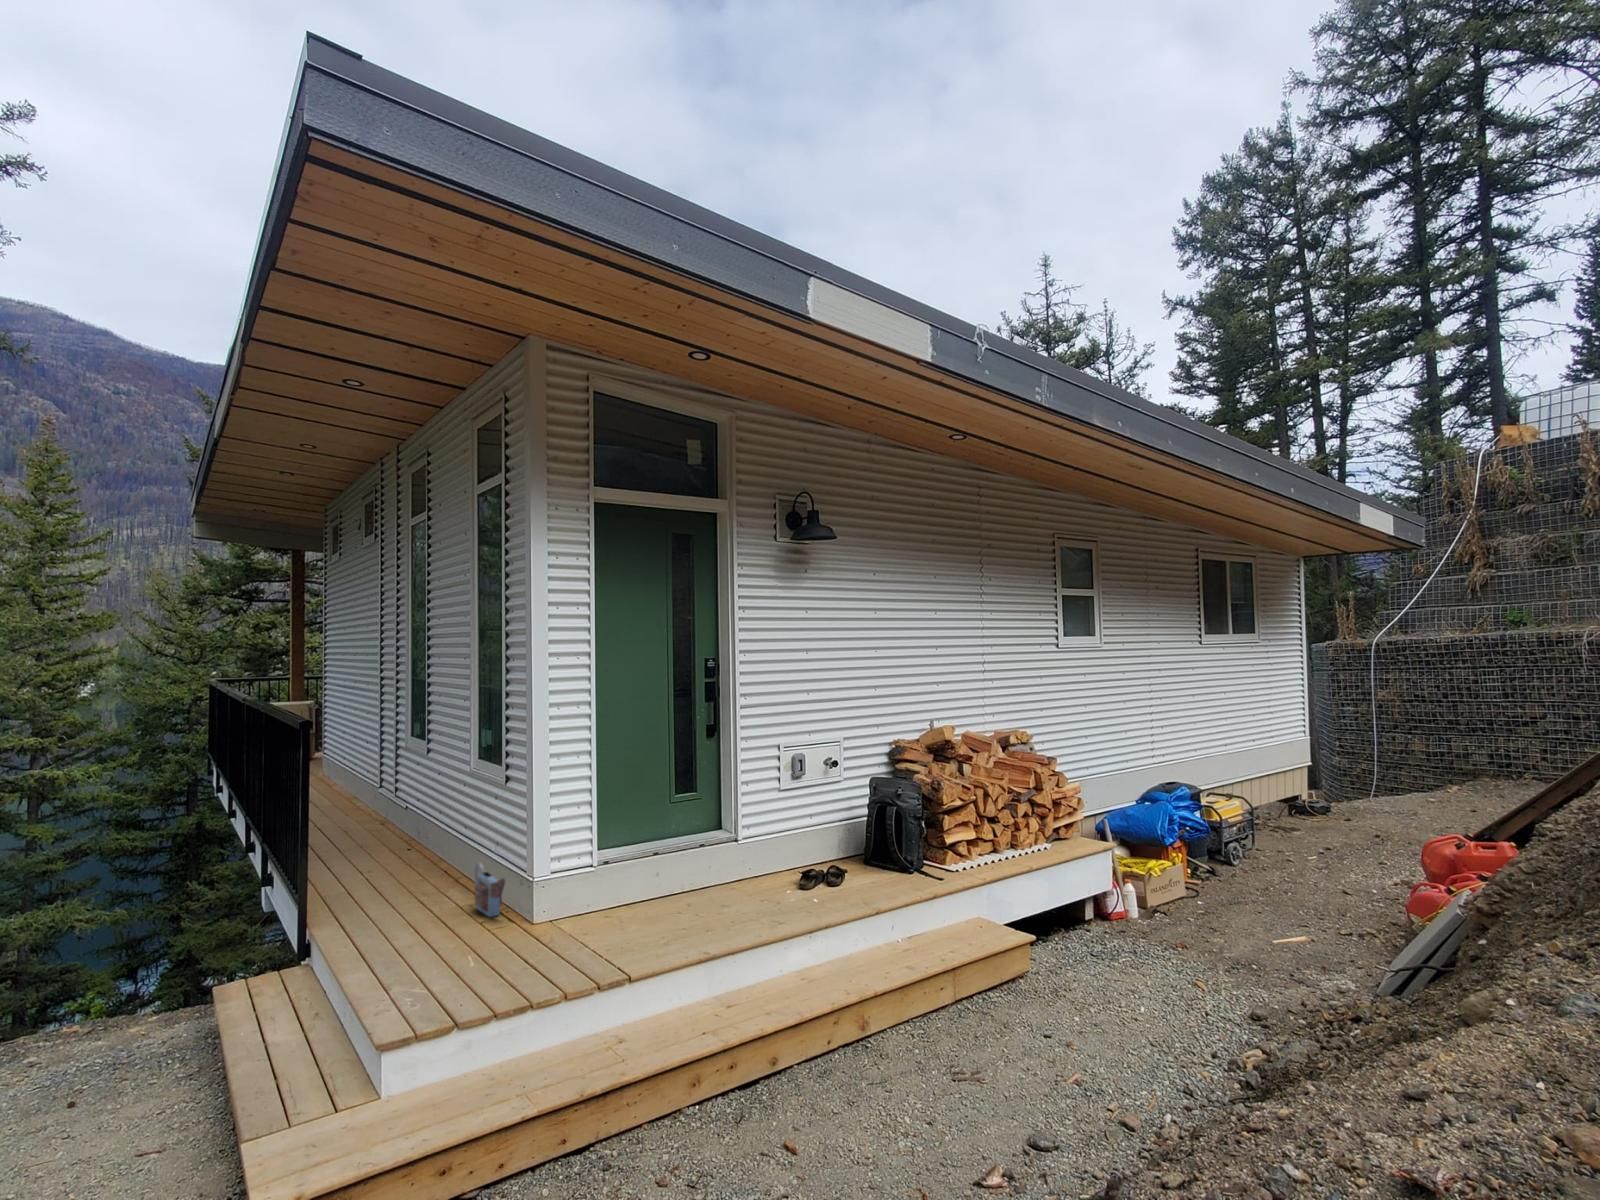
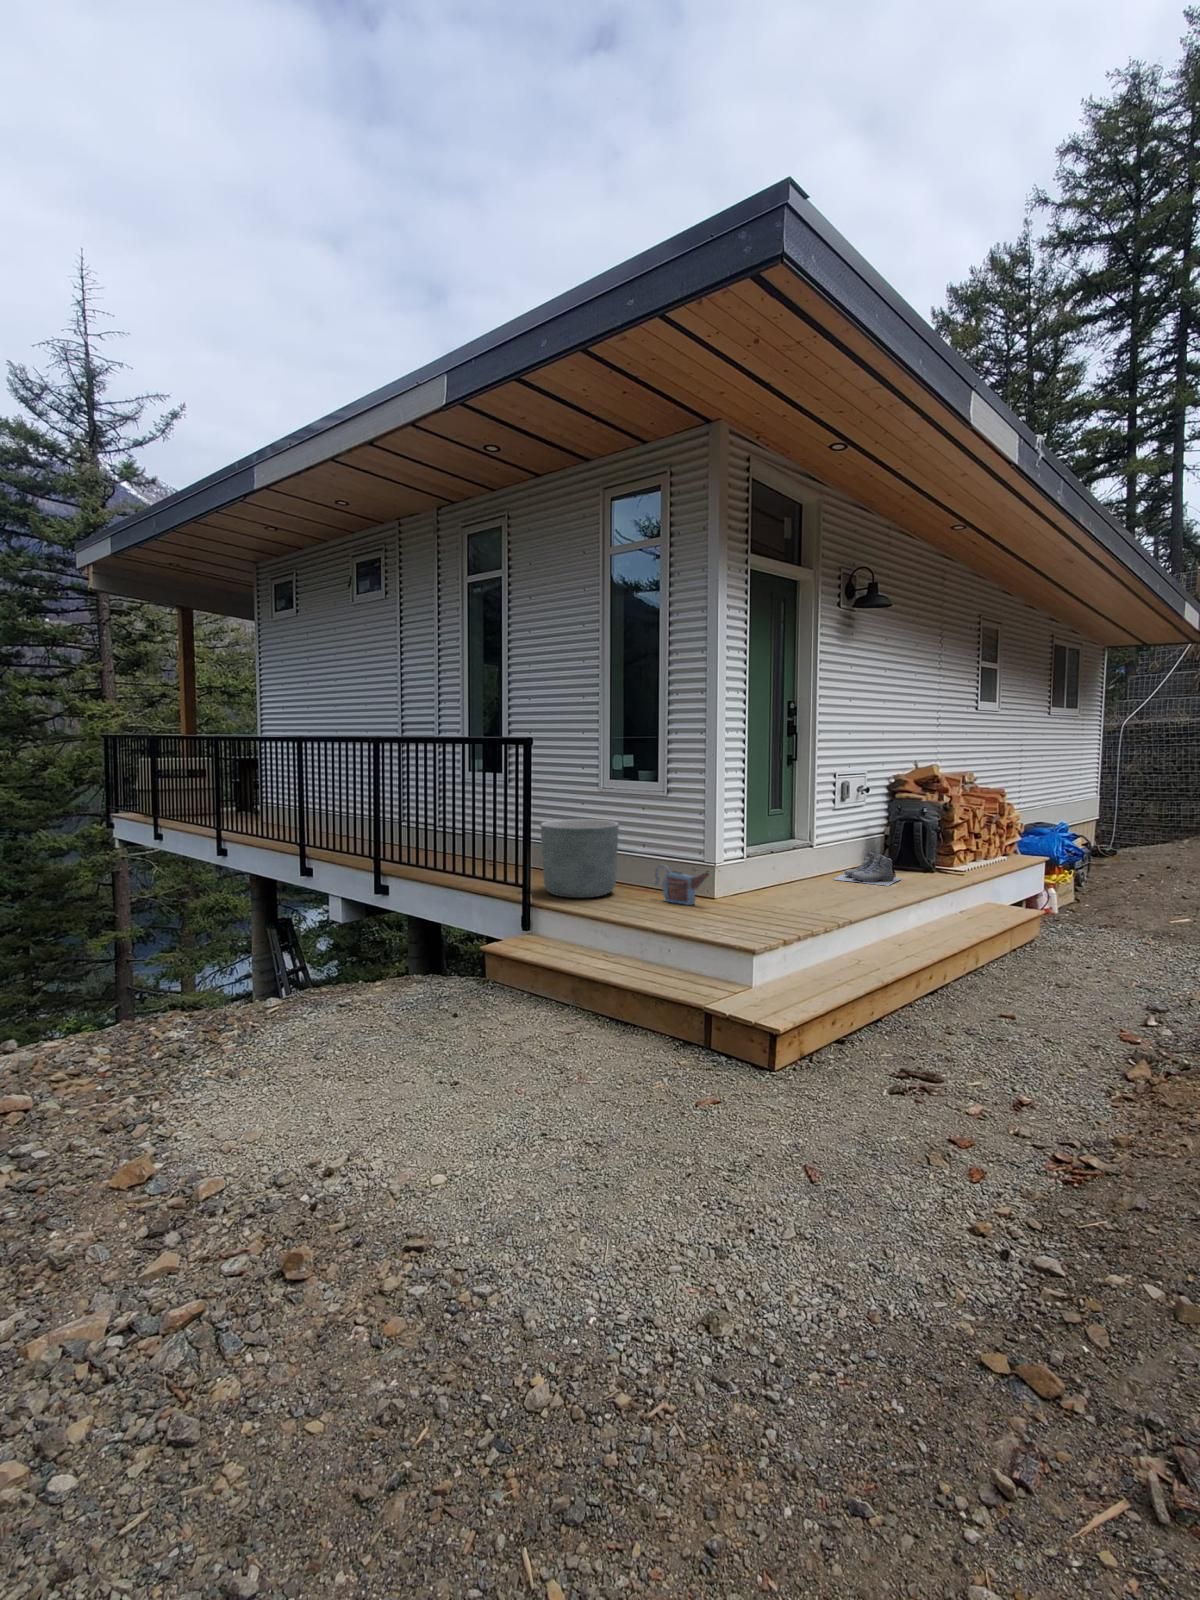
planter: none [365,800,463,899] -> present [541,819,619,898]
boots: none [758,842,846,892] -> present [834,851,900,886]

